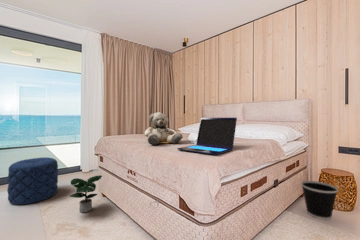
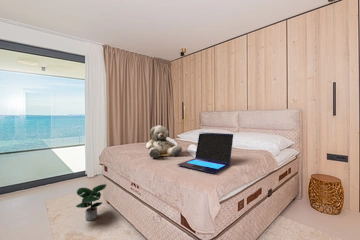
pouf: present [7,157,58,205] -> none [17,166,65,213]
wastebasket: present [301,181,338,220] -> none [293,187,327,225]

